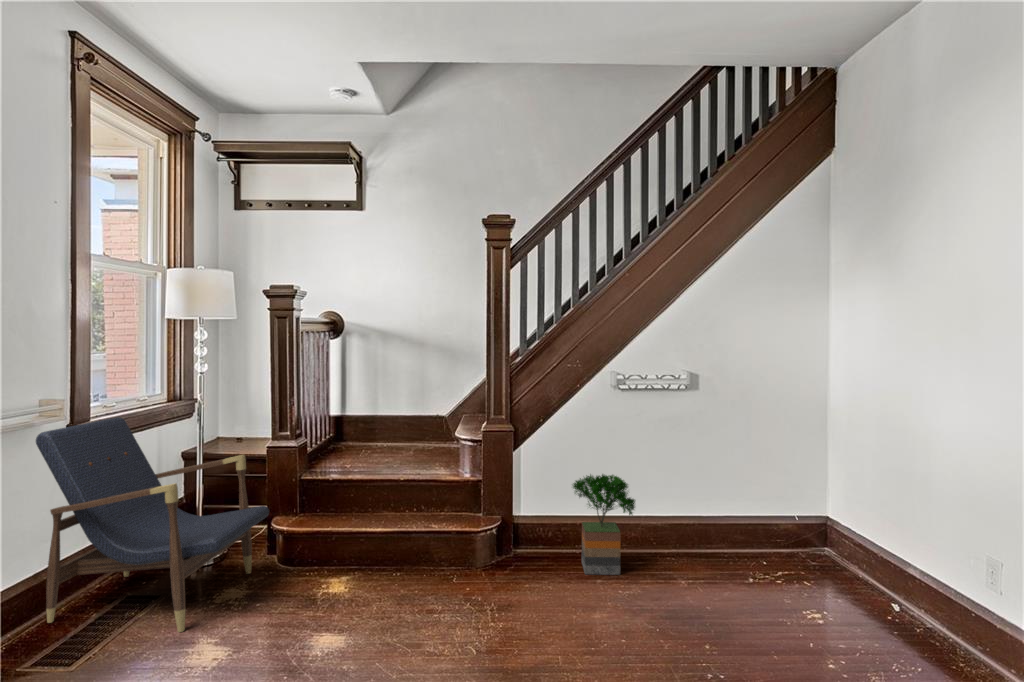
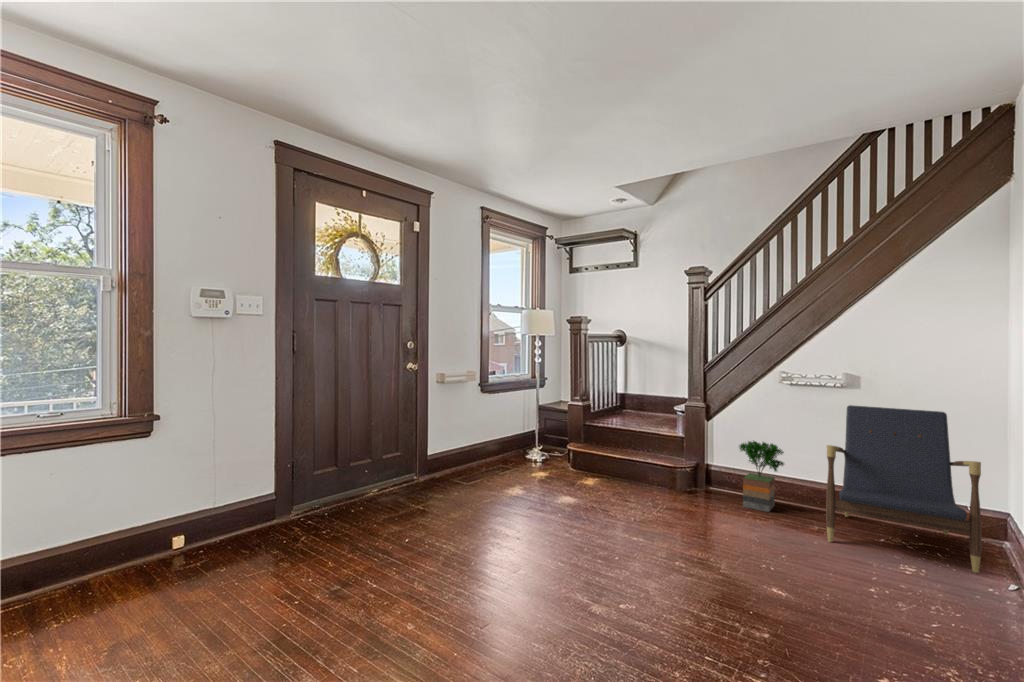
lounge chair: present [36,417,269,632] -> present [826,405,982,573]

